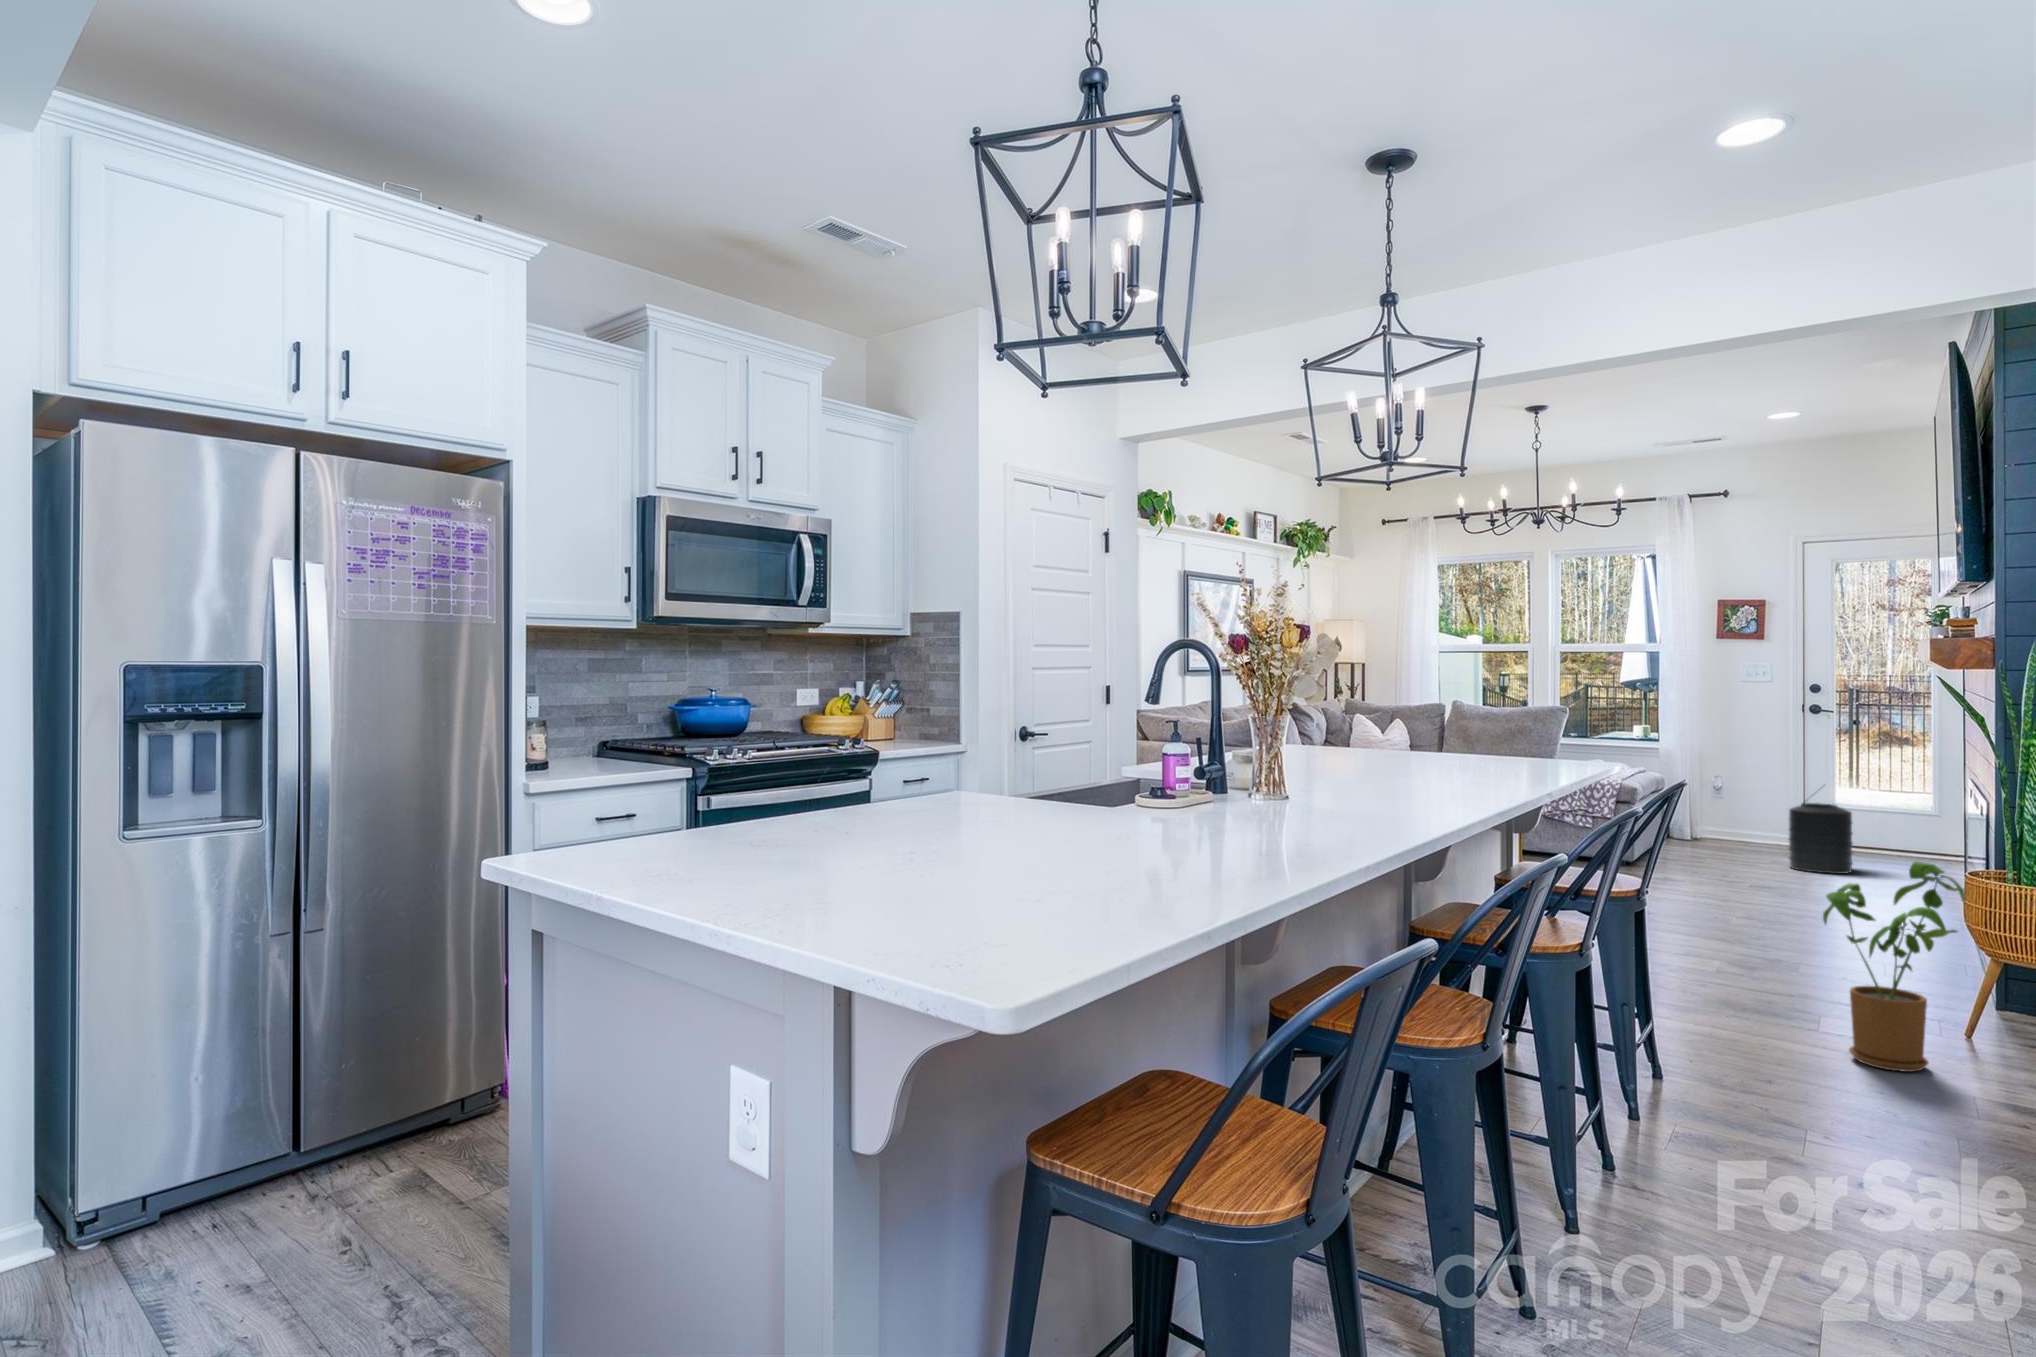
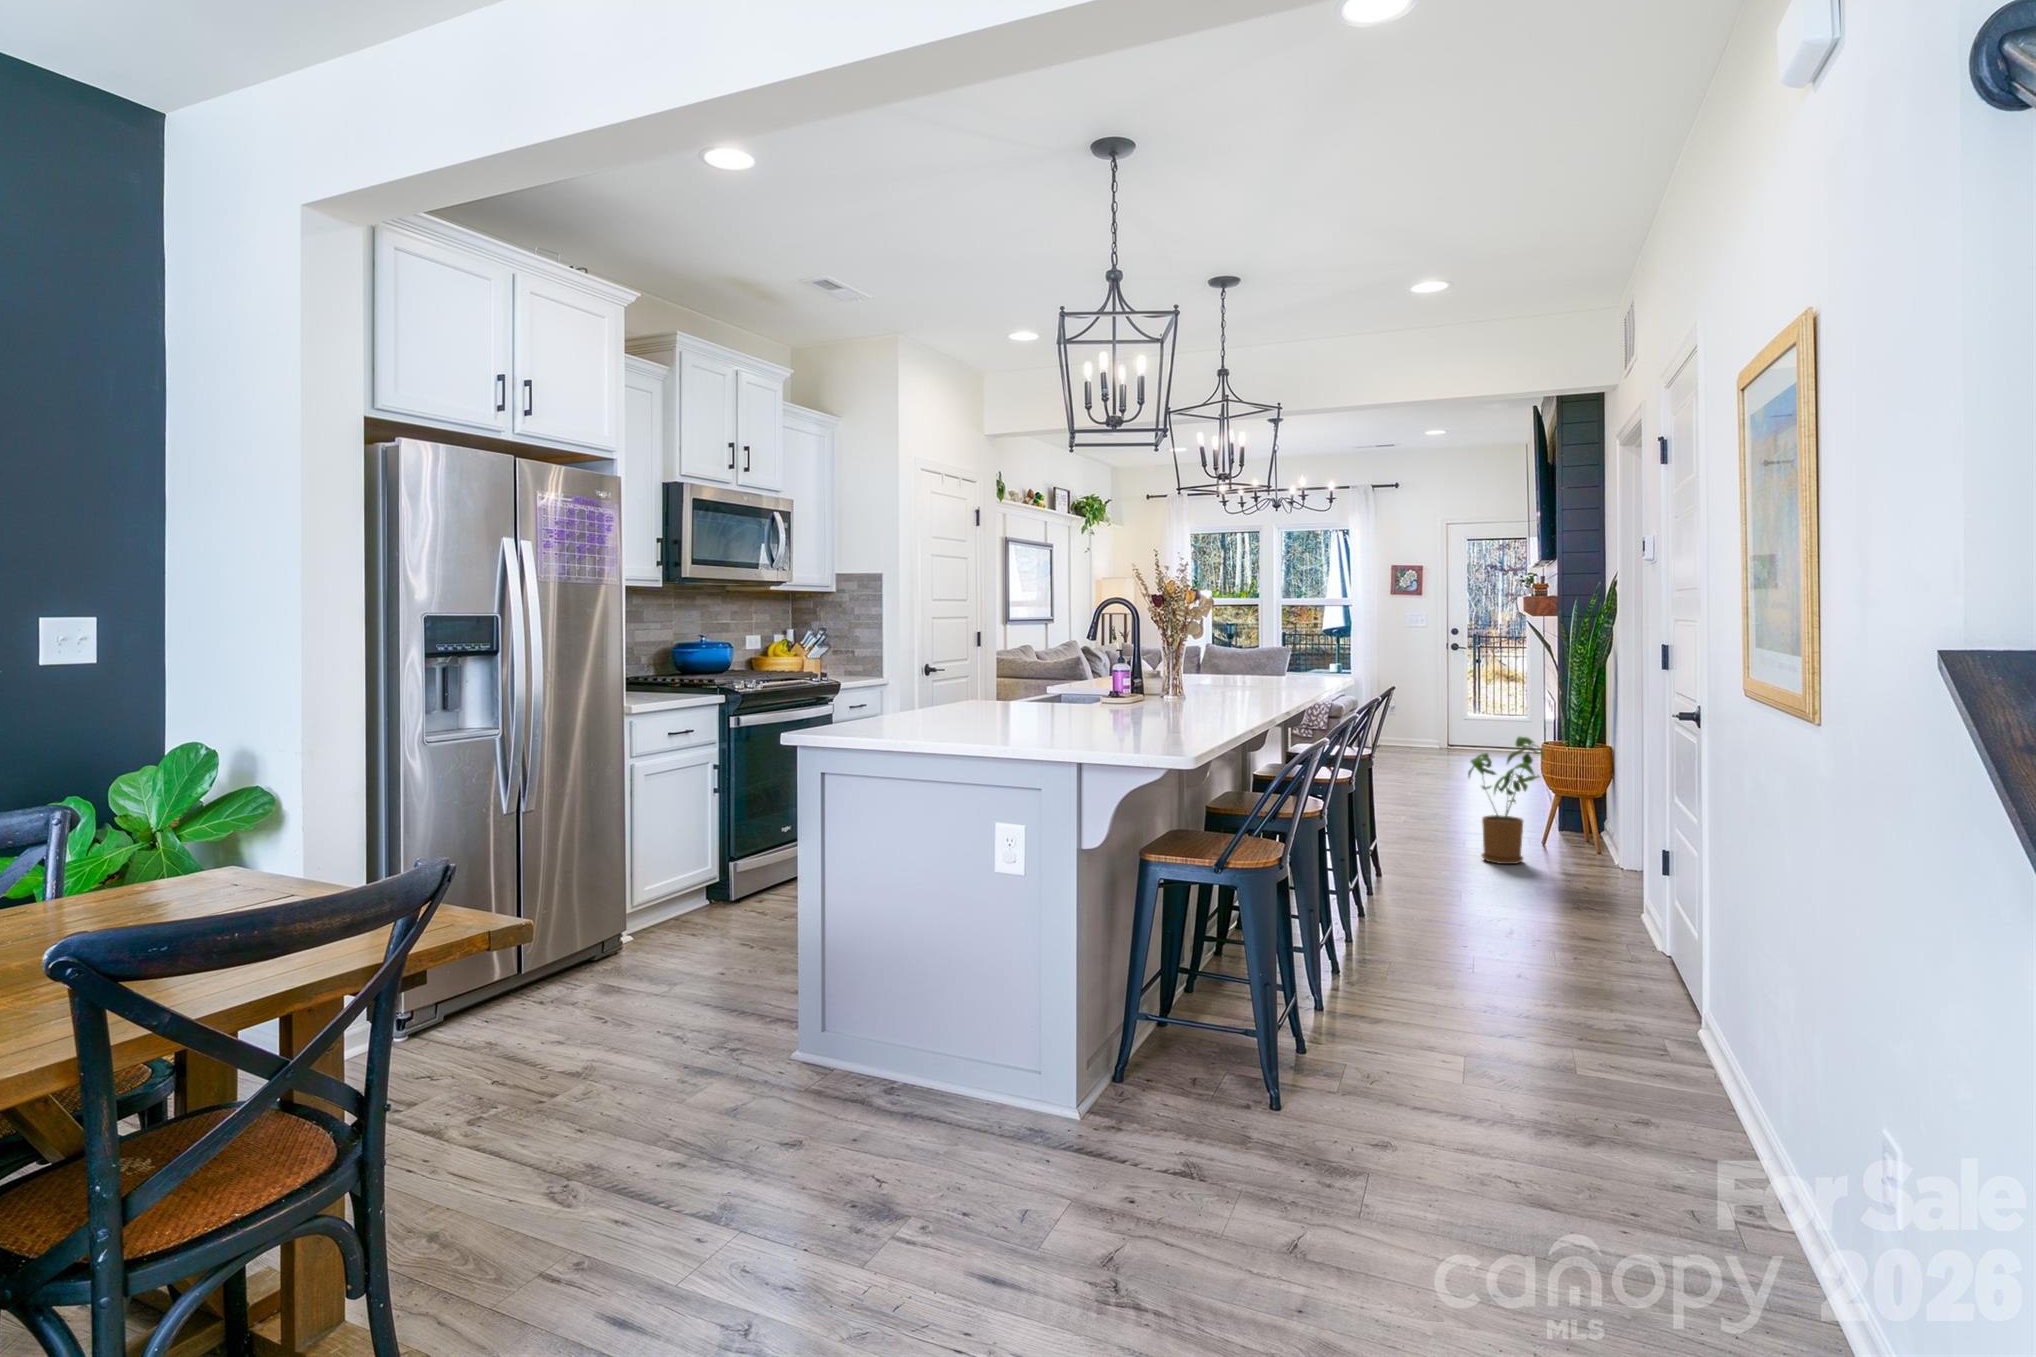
trash can: present [1789,803,1853,874] -> none [1435,700,1476,764]

